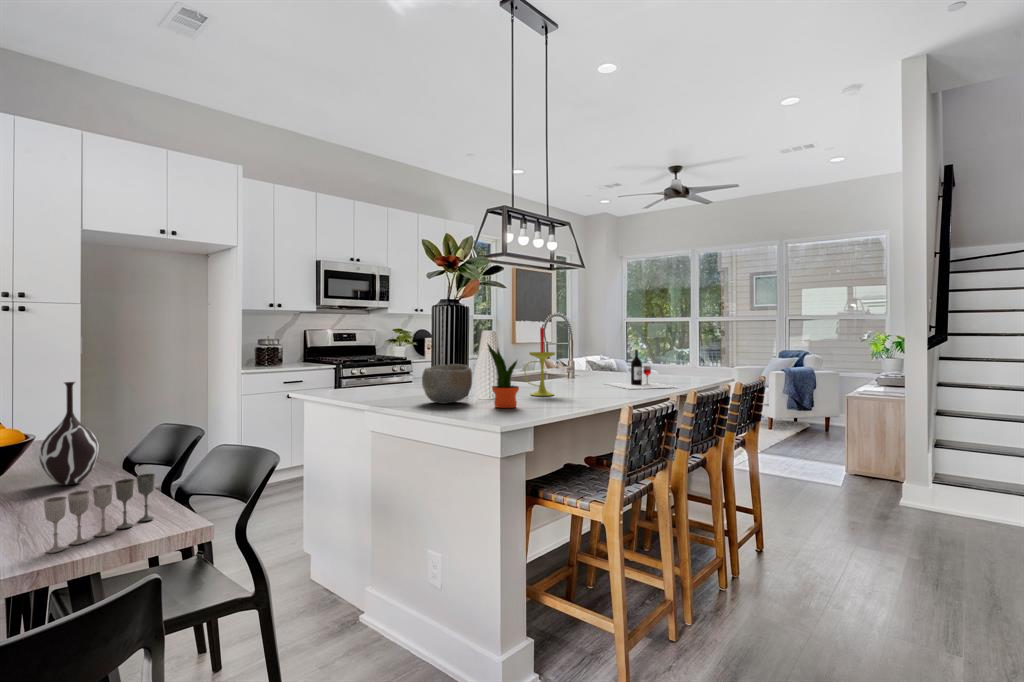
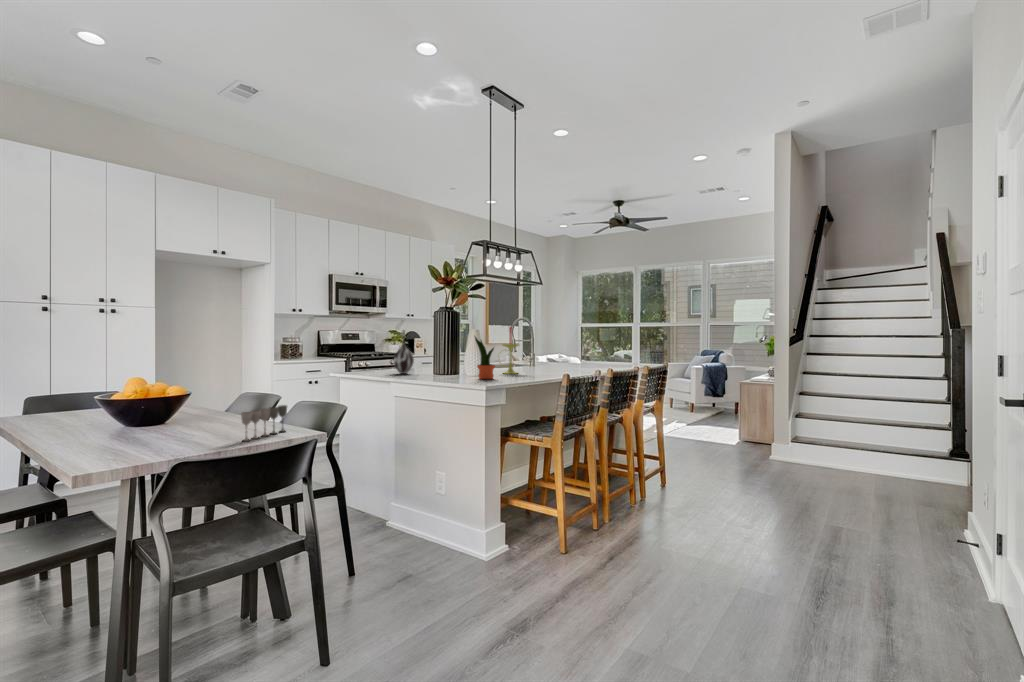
wine bottle: present [607,350,674,389] -> none [555,344,608,371]
bowl: present [422,364,472,403] -> none [428,351,463,377]
vase: present [39,382,99,485] -> present [393,331,414,374]

